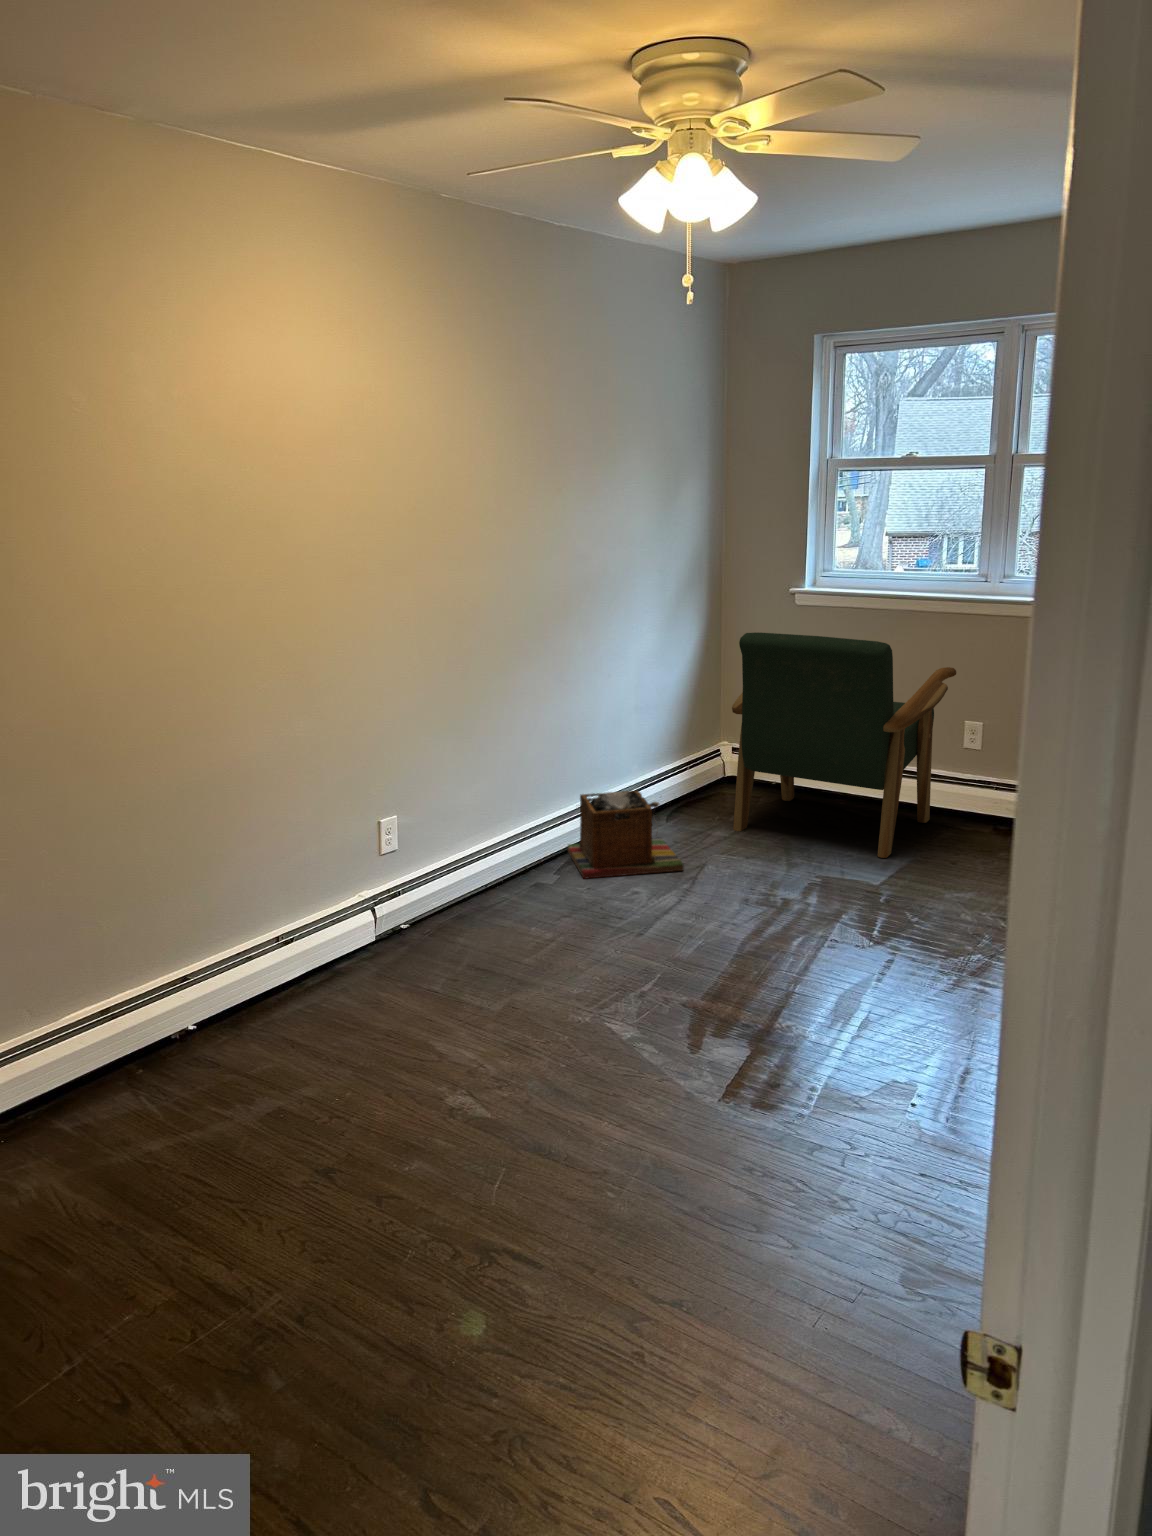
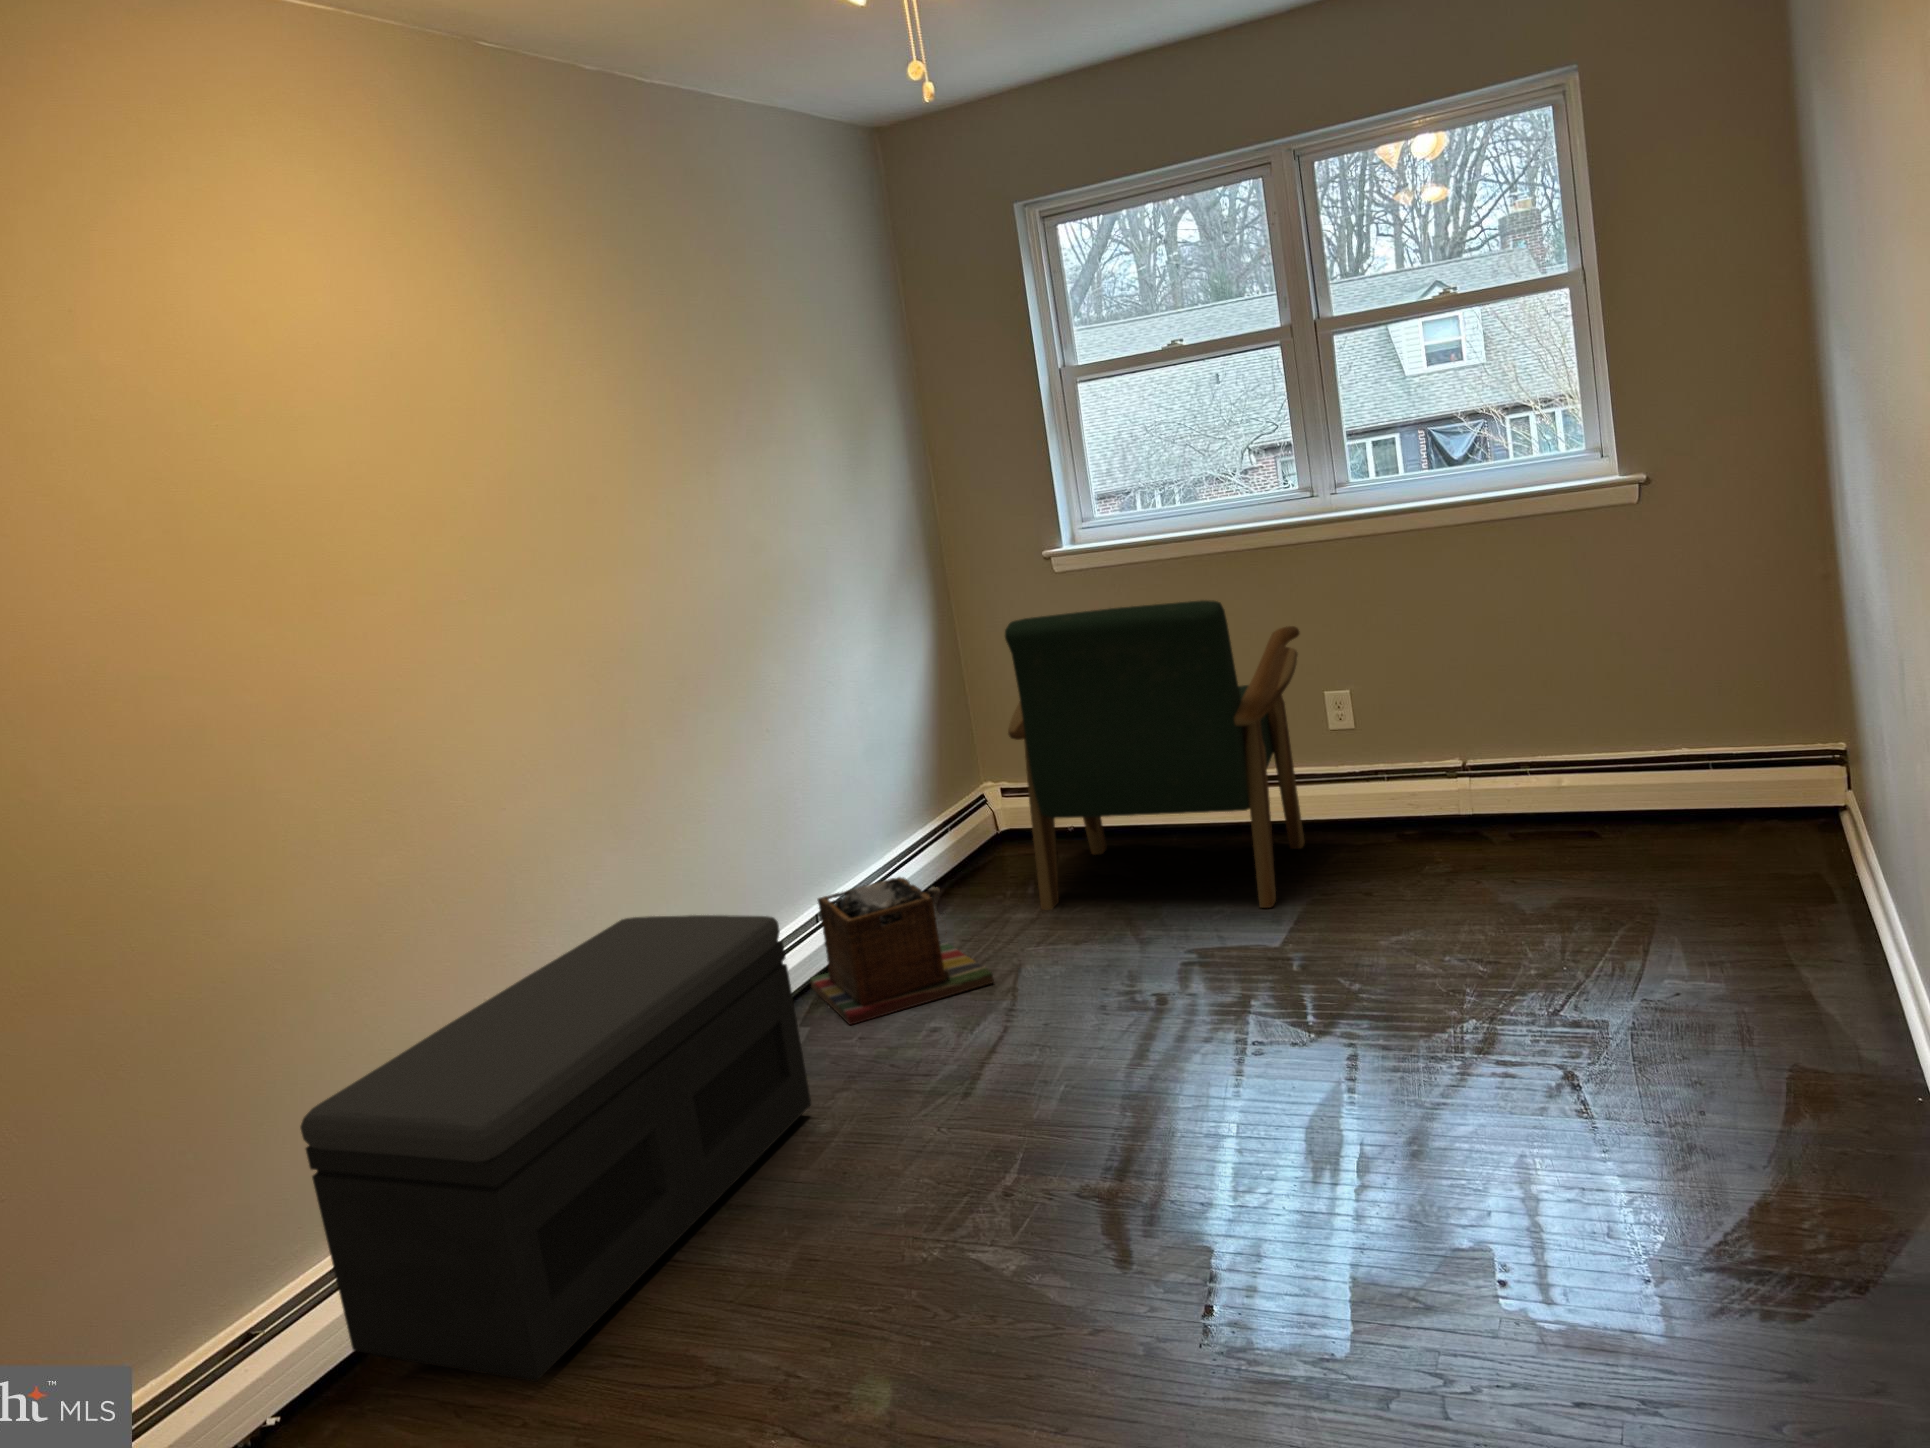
storage bench: none [231,785,542,1038] -> present [300,915,811,1382]

